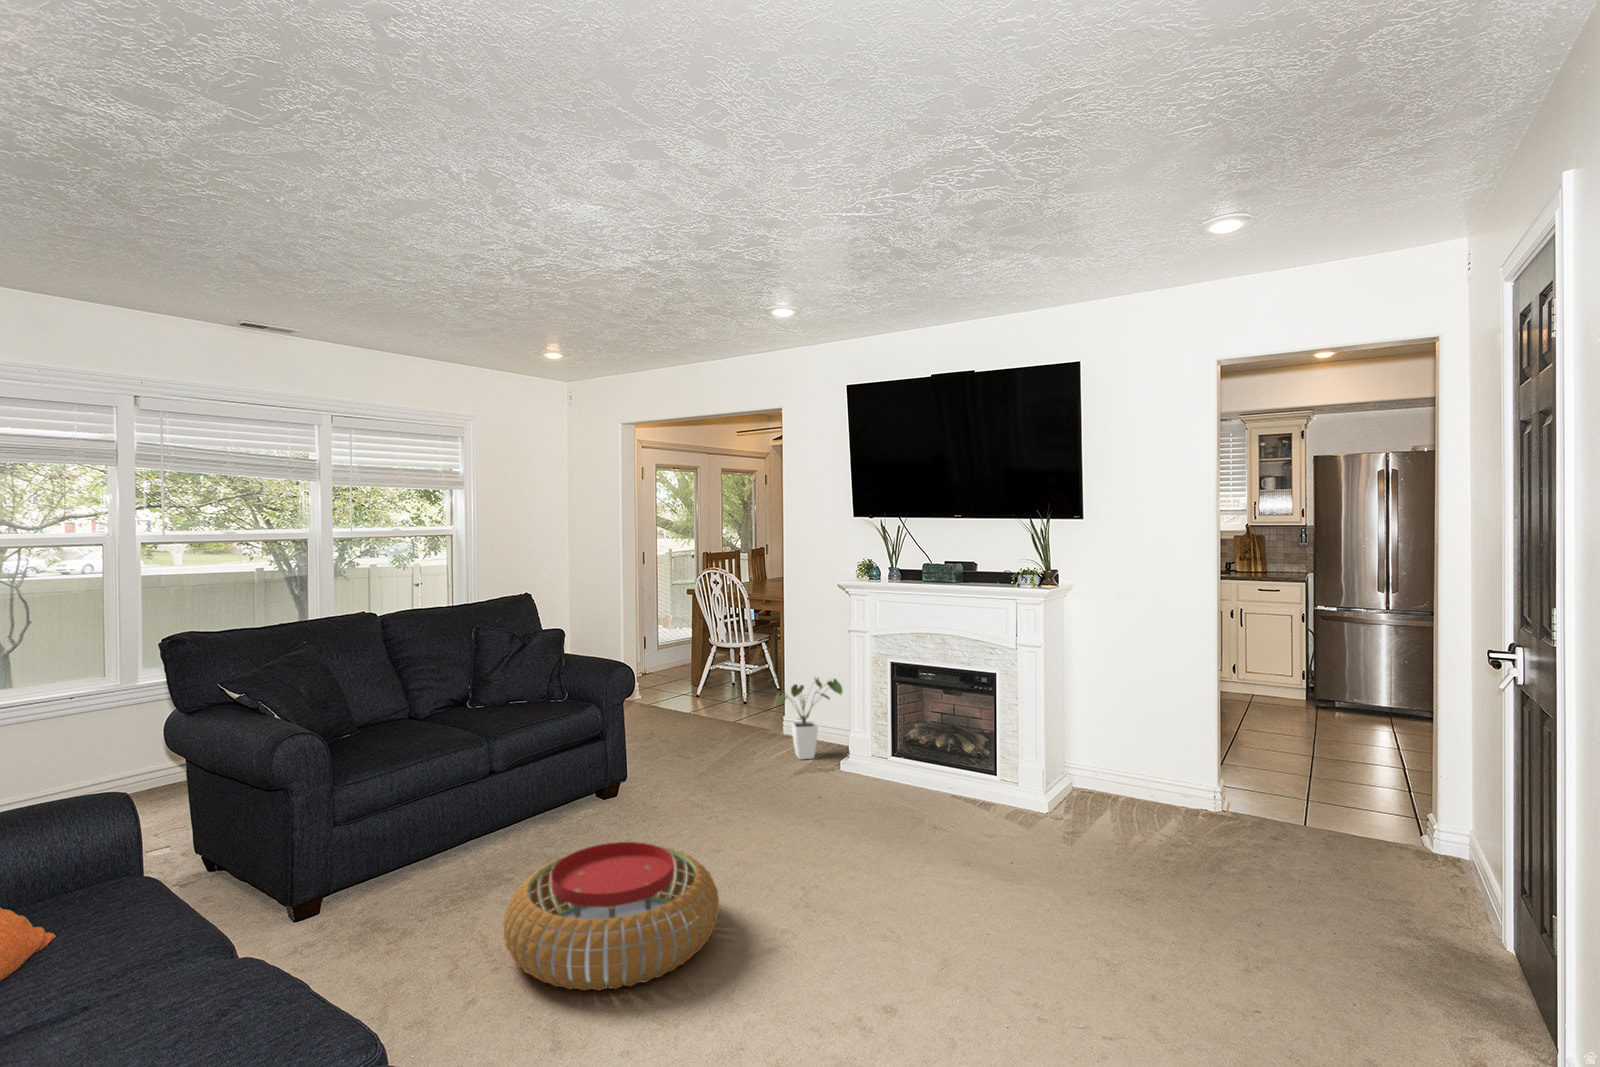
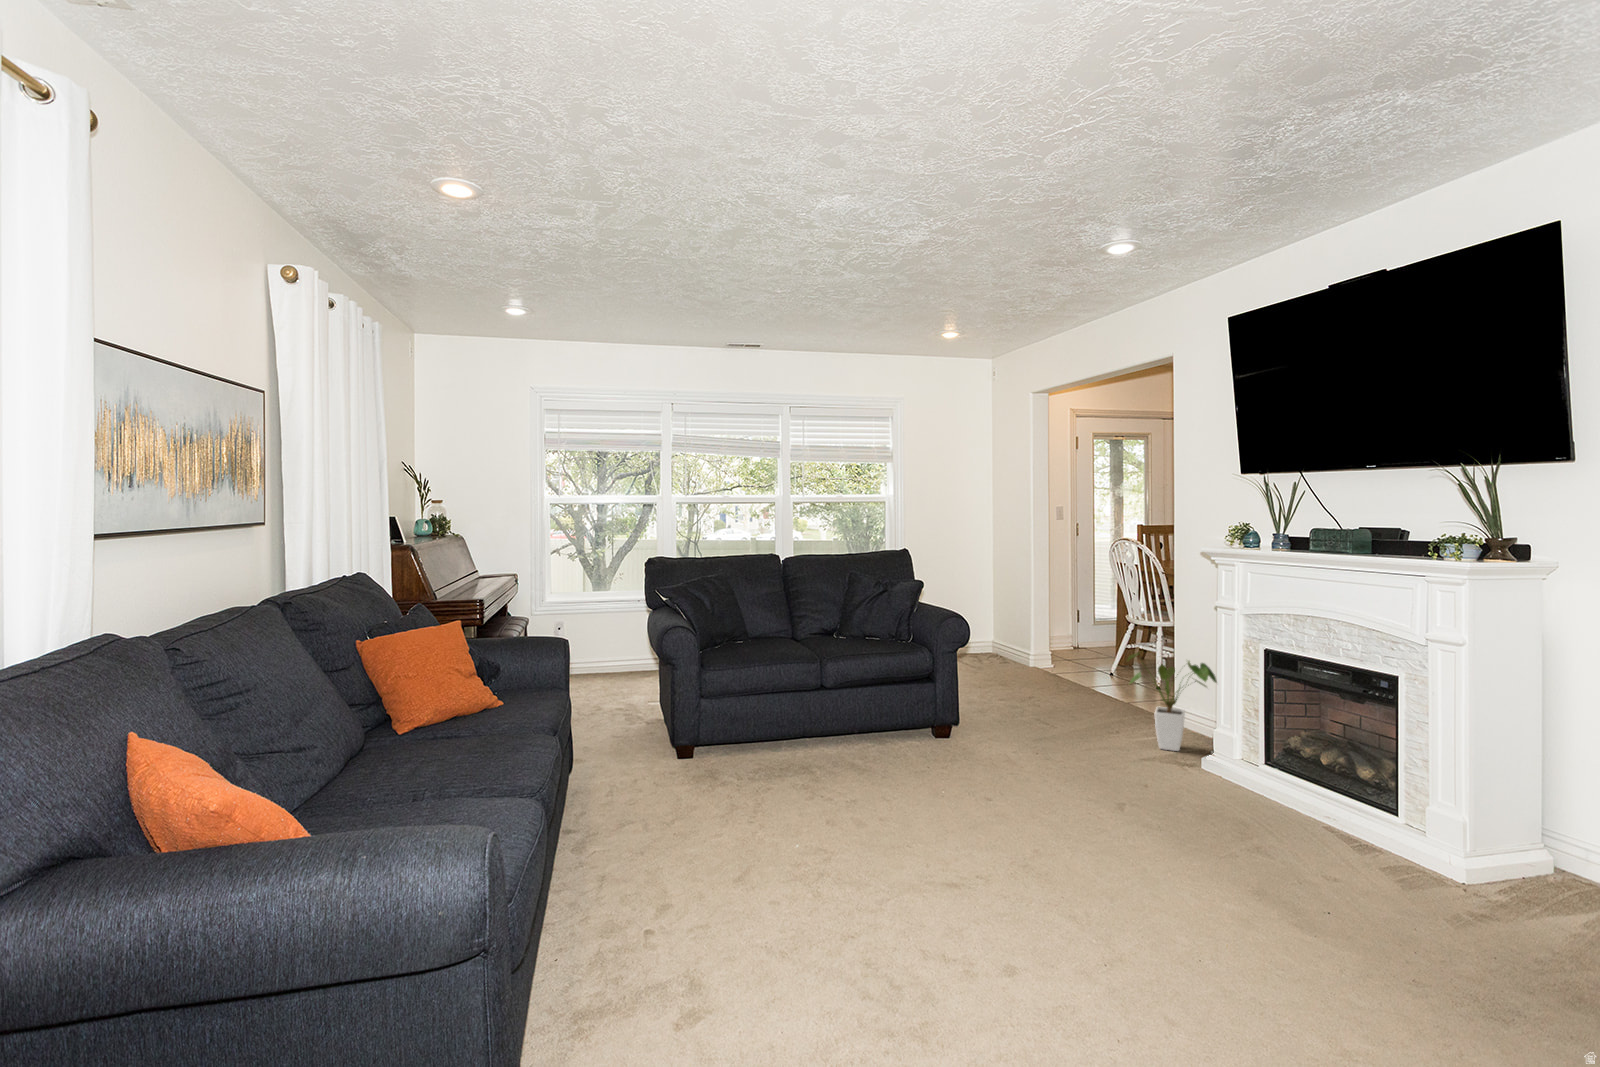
pouf: present [504,842,719,991] -> none [728,766,918,888]

